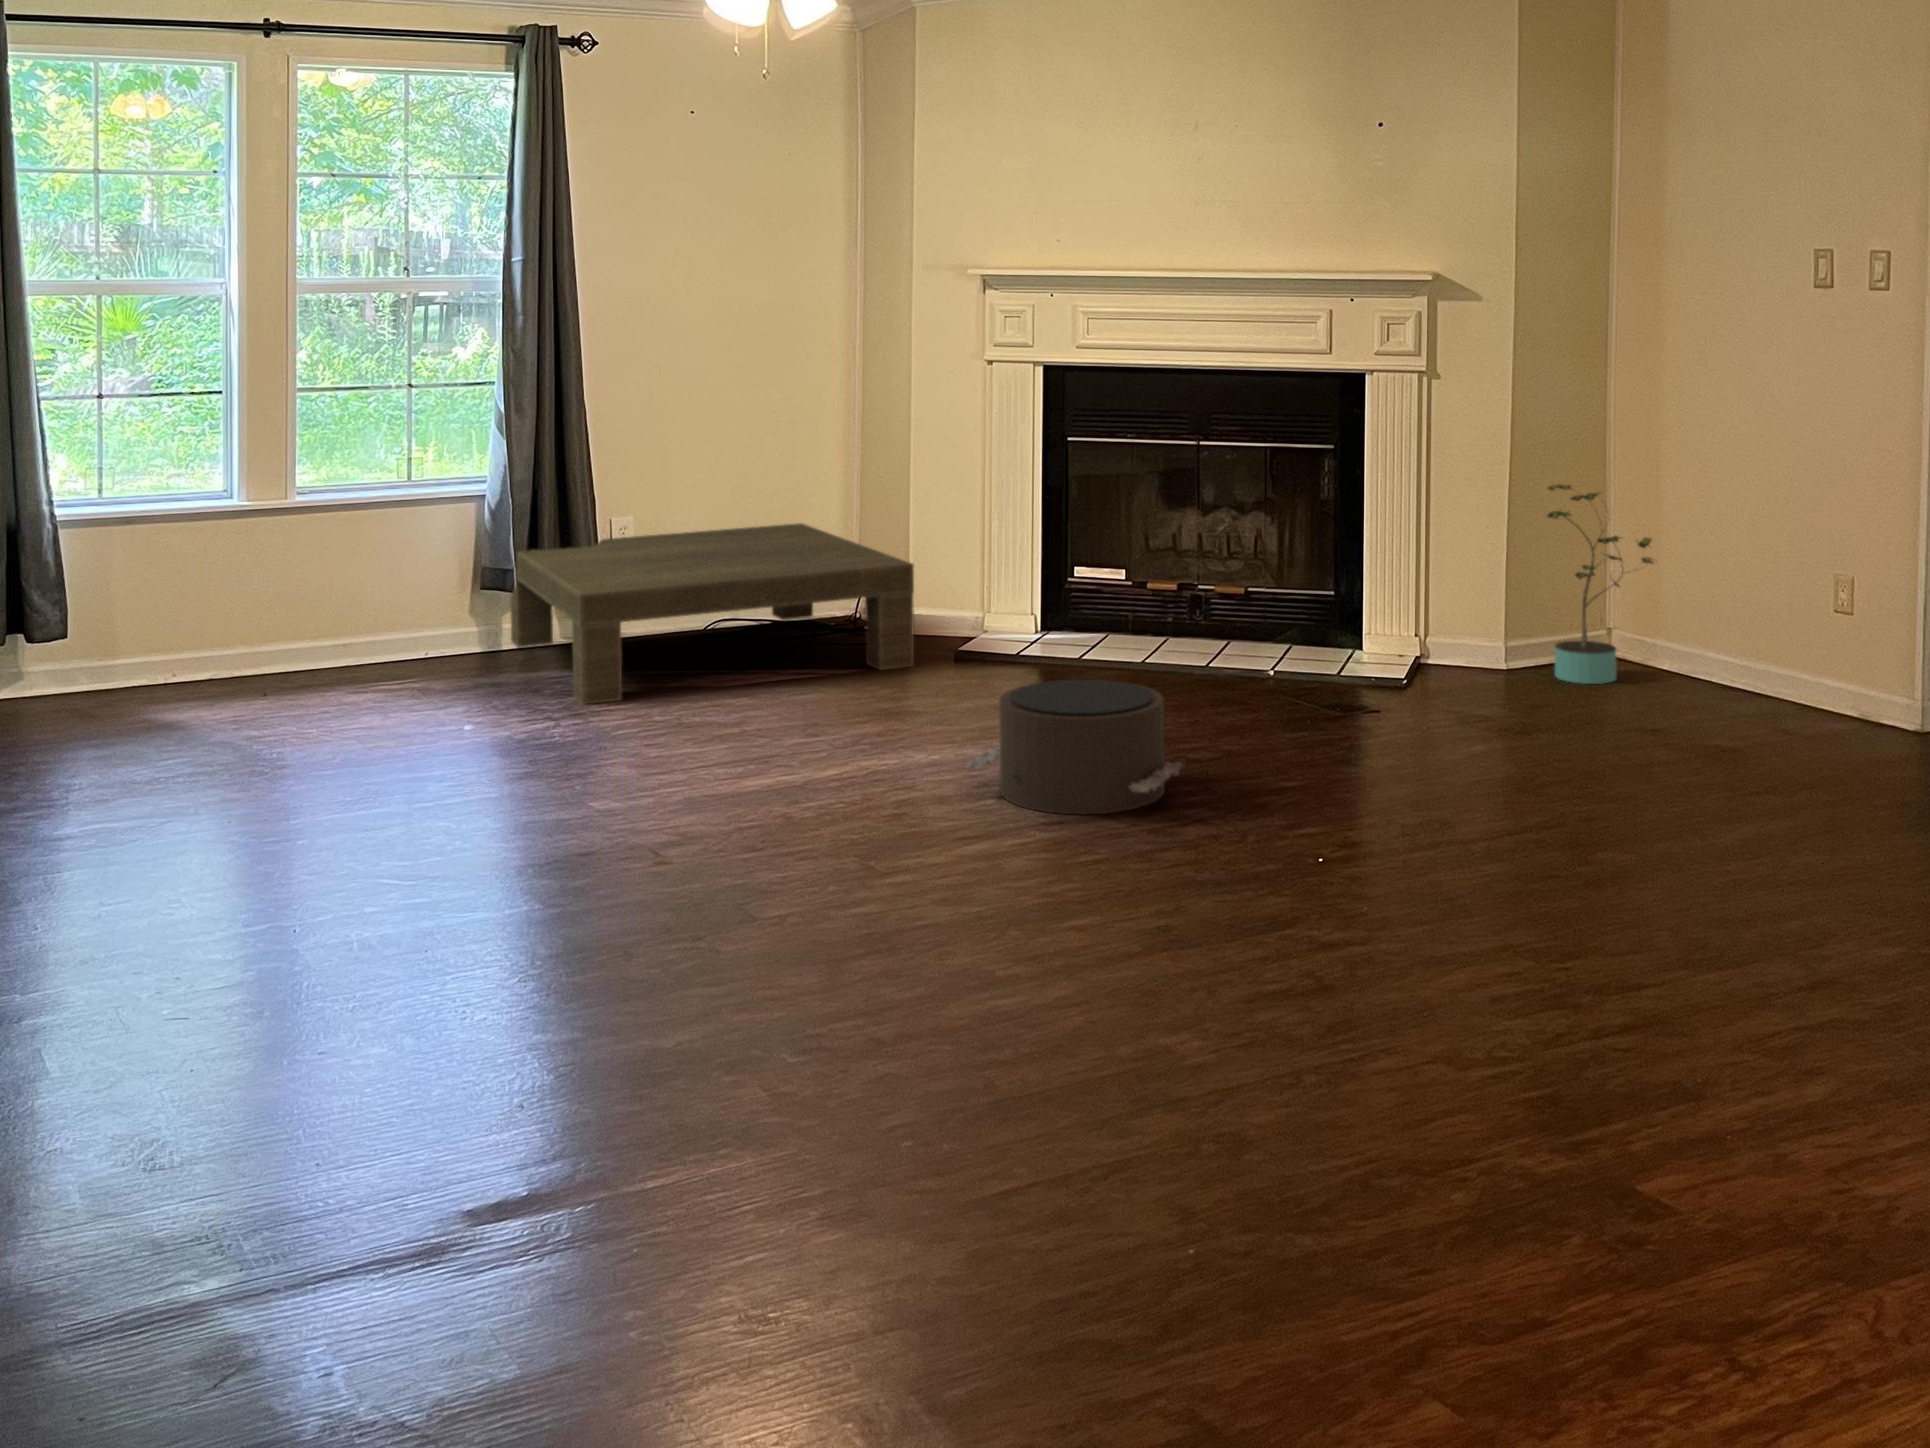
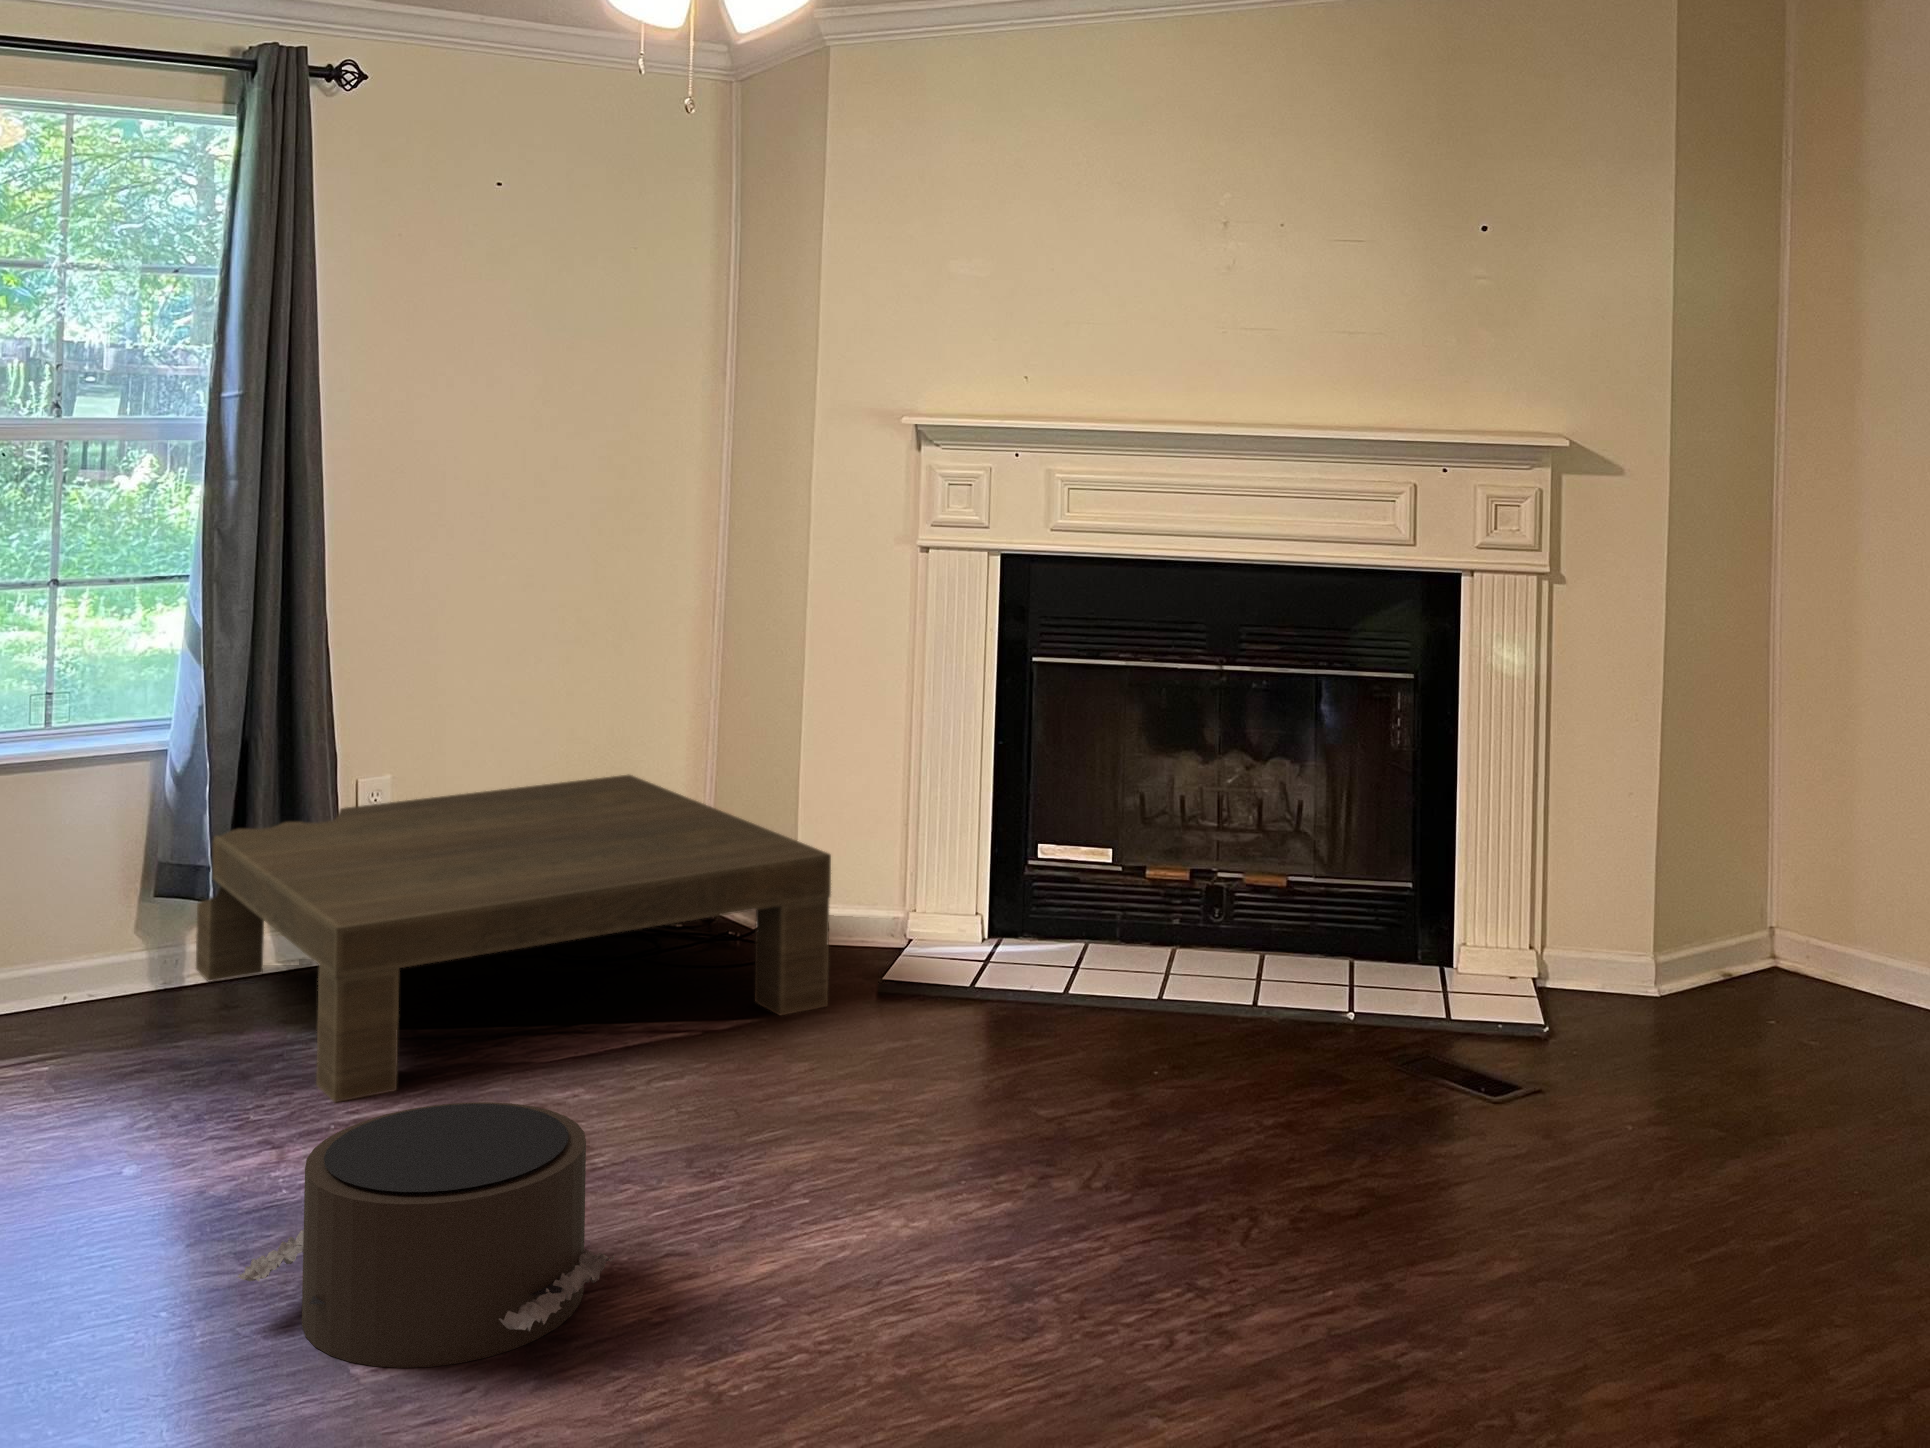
potted plant: present [1548,485,1653,684] -> none [1719,735,1874,1019]
pouf: present [965,679,1184,814] -> present [237,1102,615,1368]

